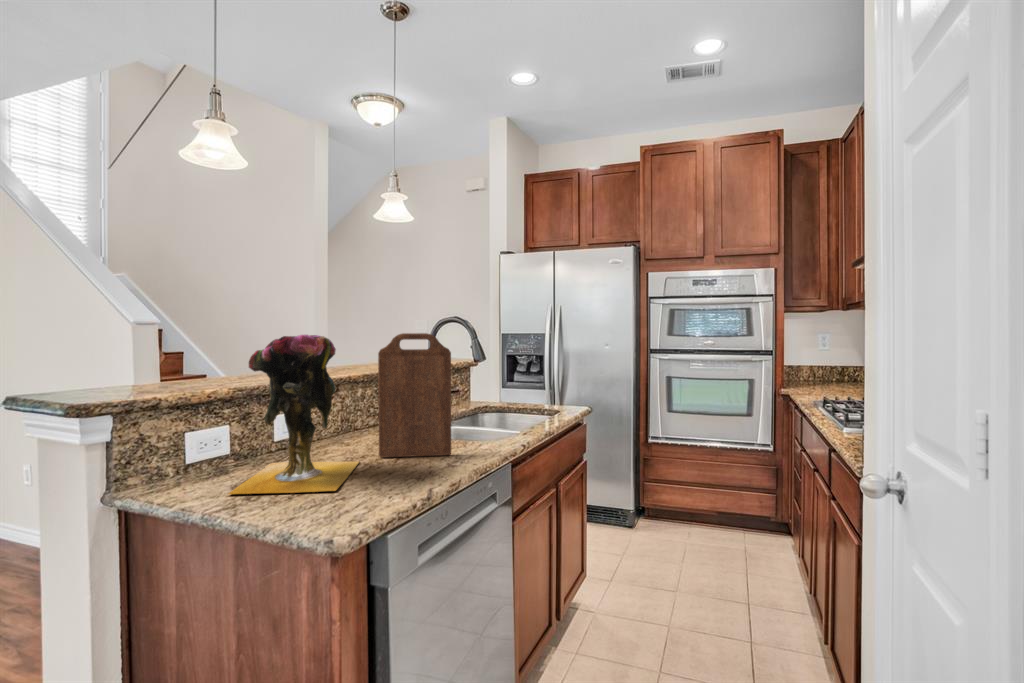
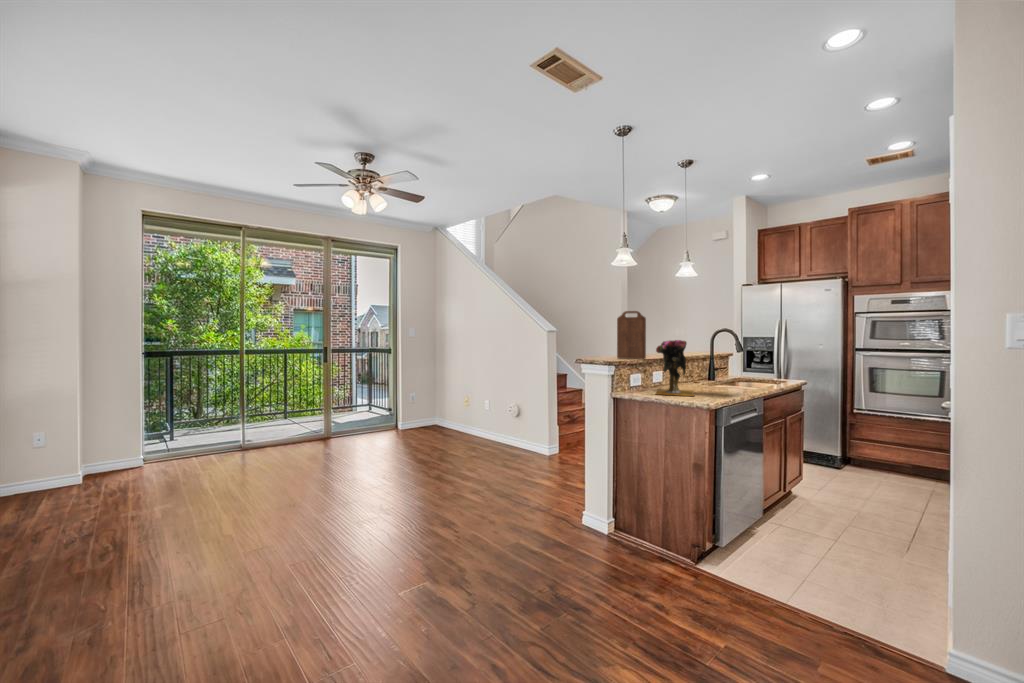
cutting board: present [378,333,451,457] -> present [617,311,646,359]

